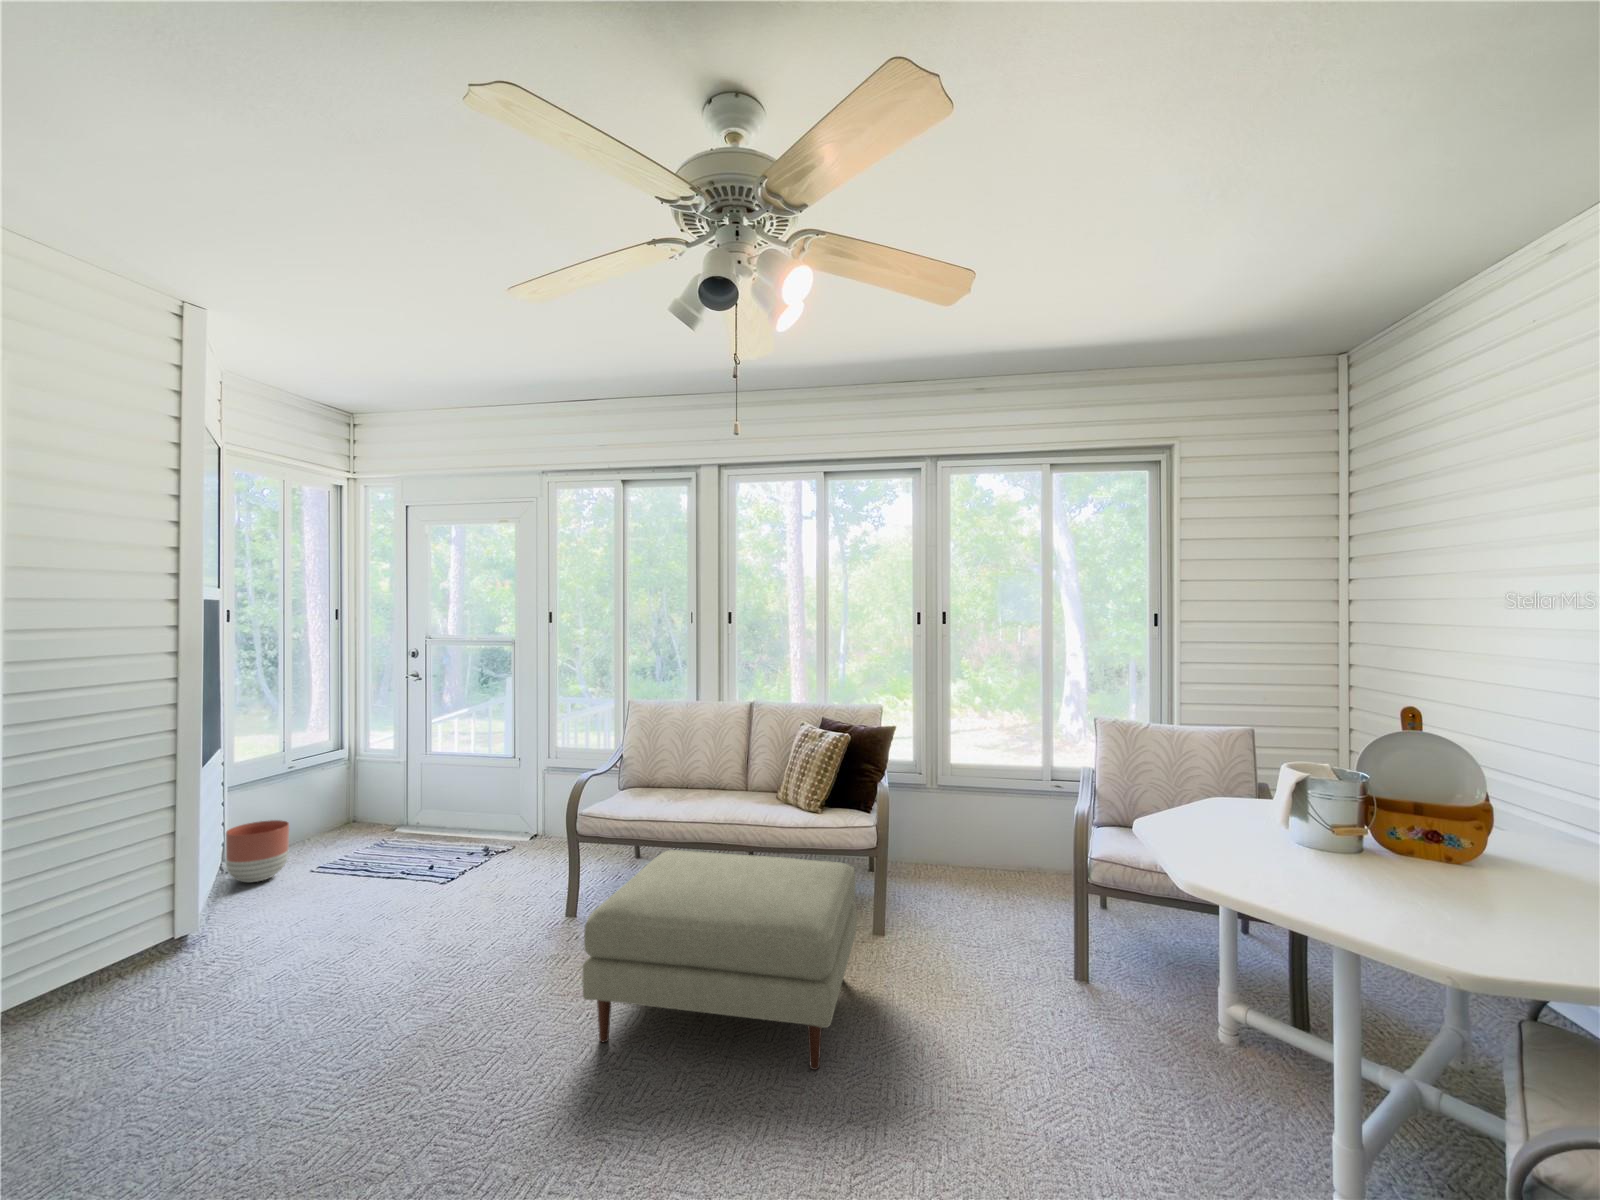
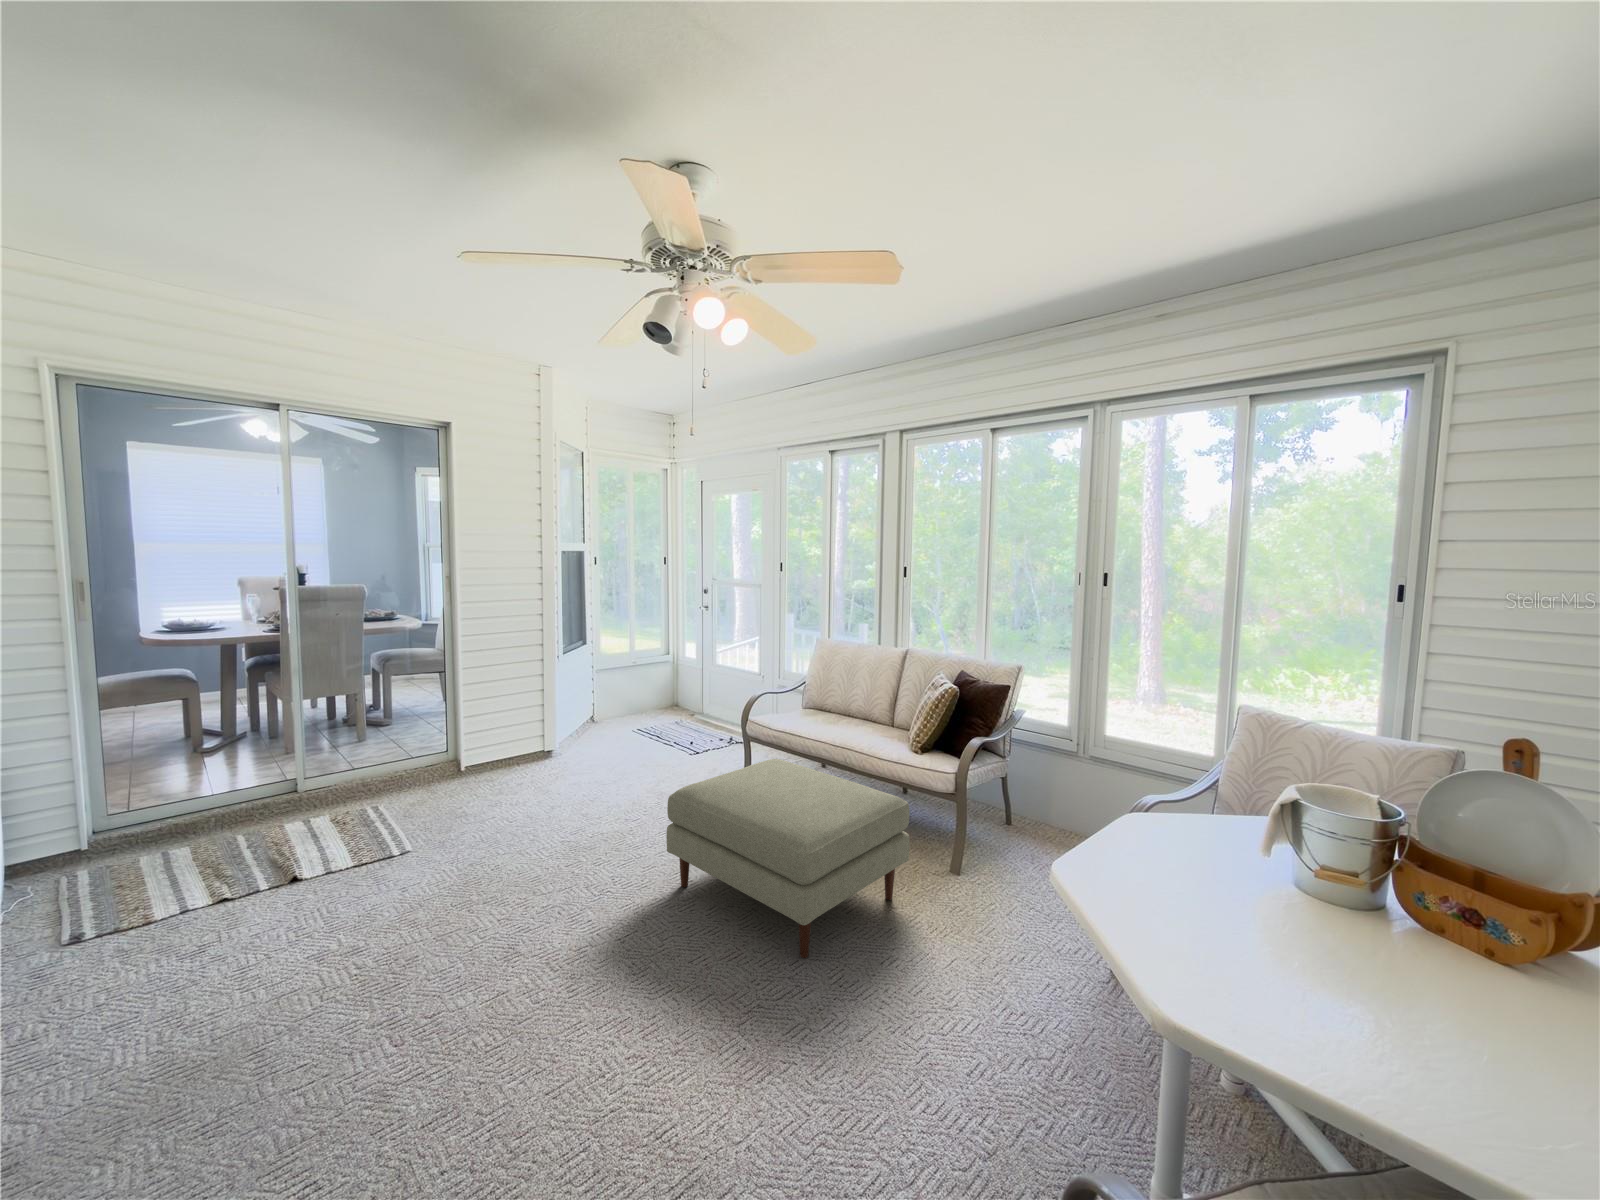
planter: present [226,820,289,882] -> none [576,697,611,735]

